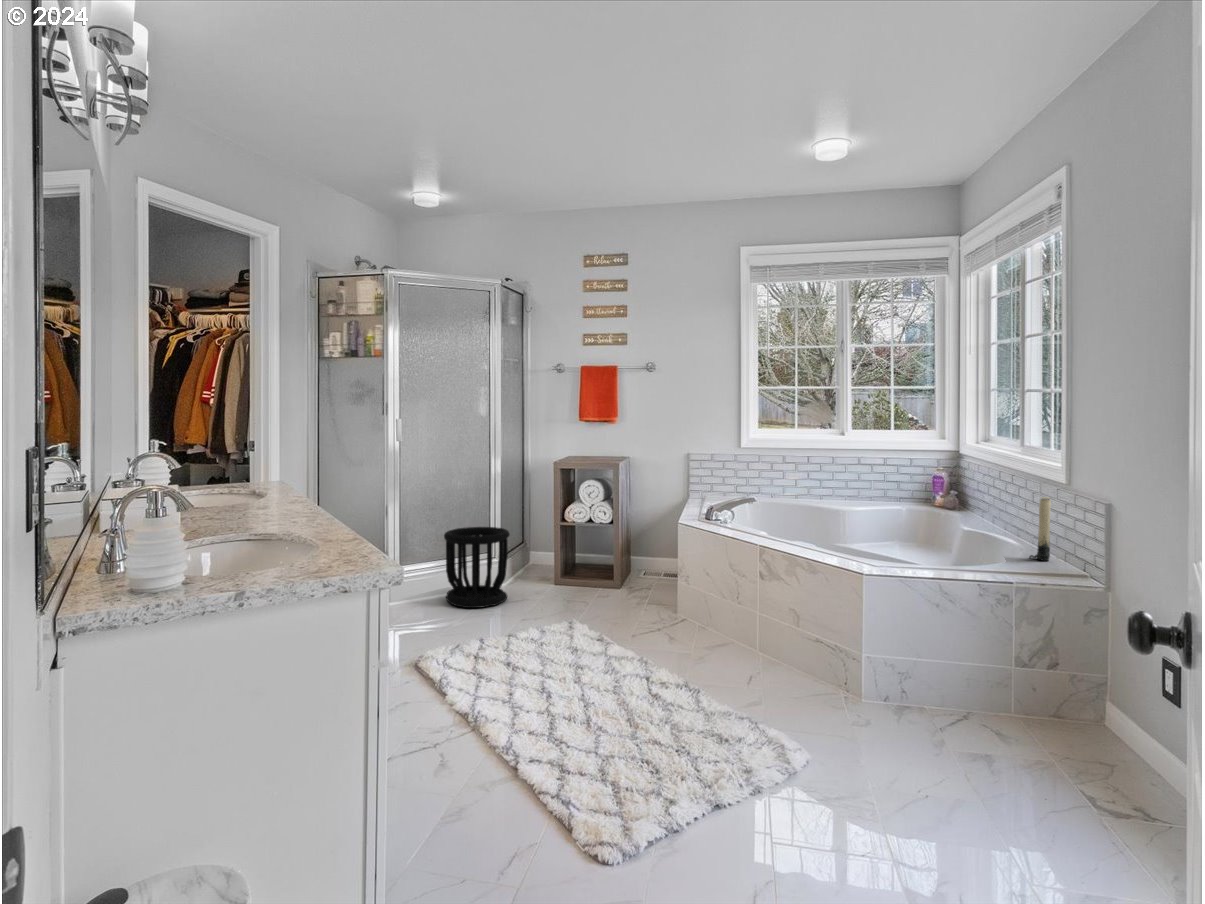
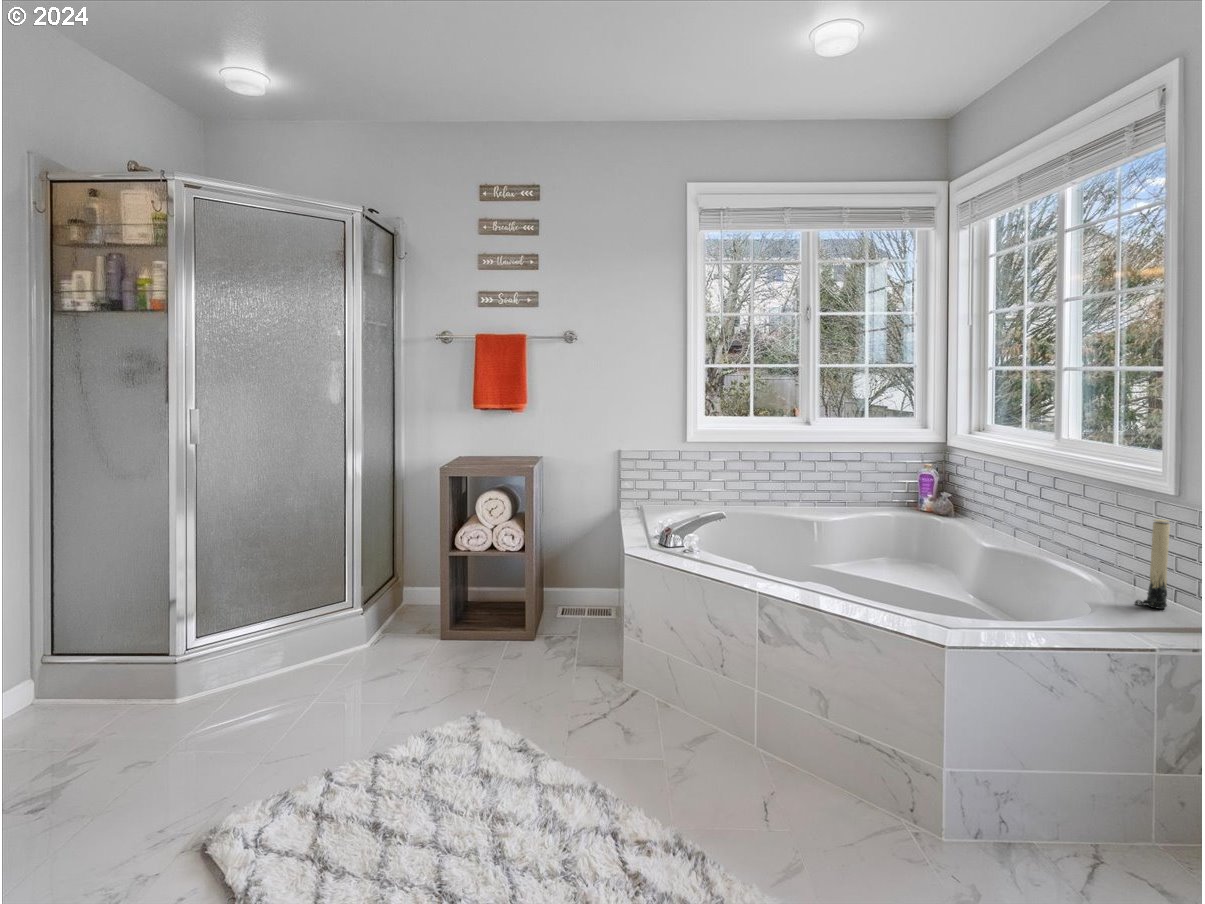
wastebasket: present [444,527,510,608] -> none [274,564,378,692]

